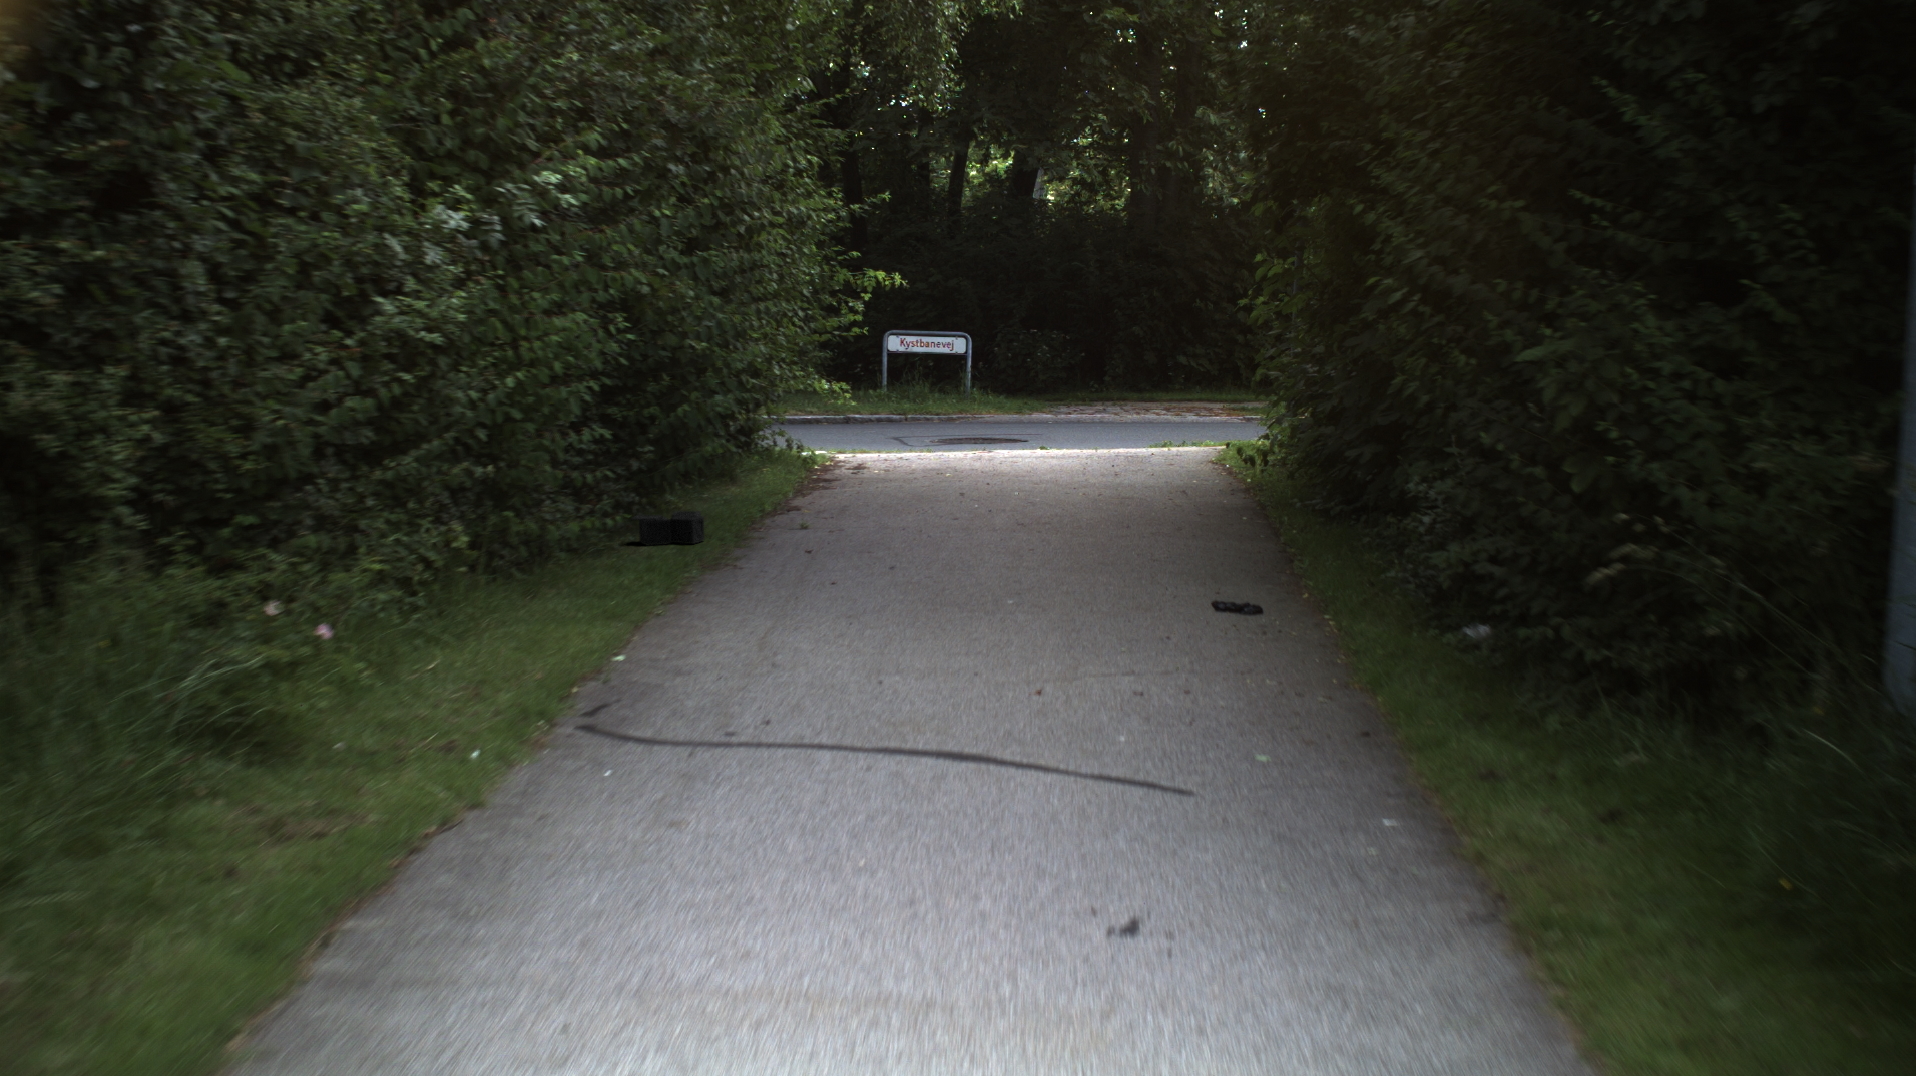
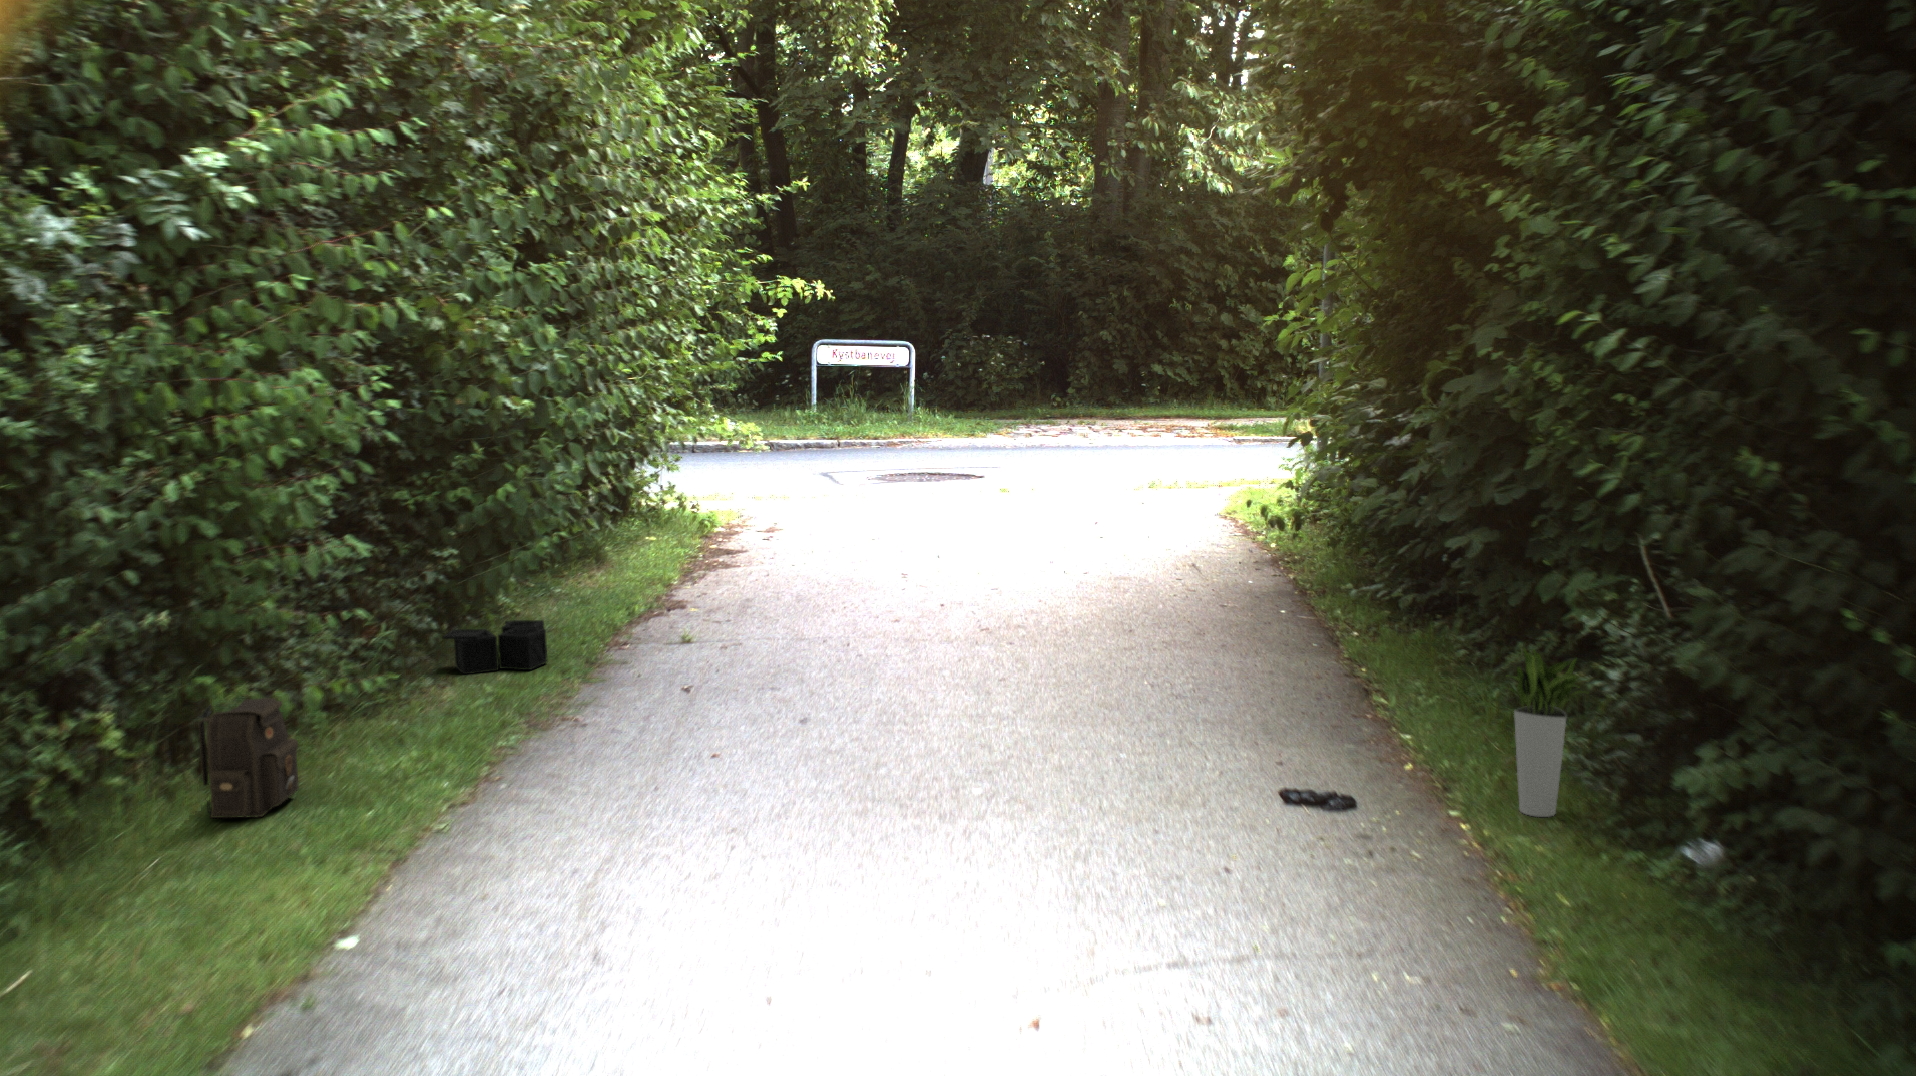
planter: none [1361,508,1416,620] -> present [1509,650,1583,817]
backpack: none [502,532,562,608] -> present [199,698,299,818]

